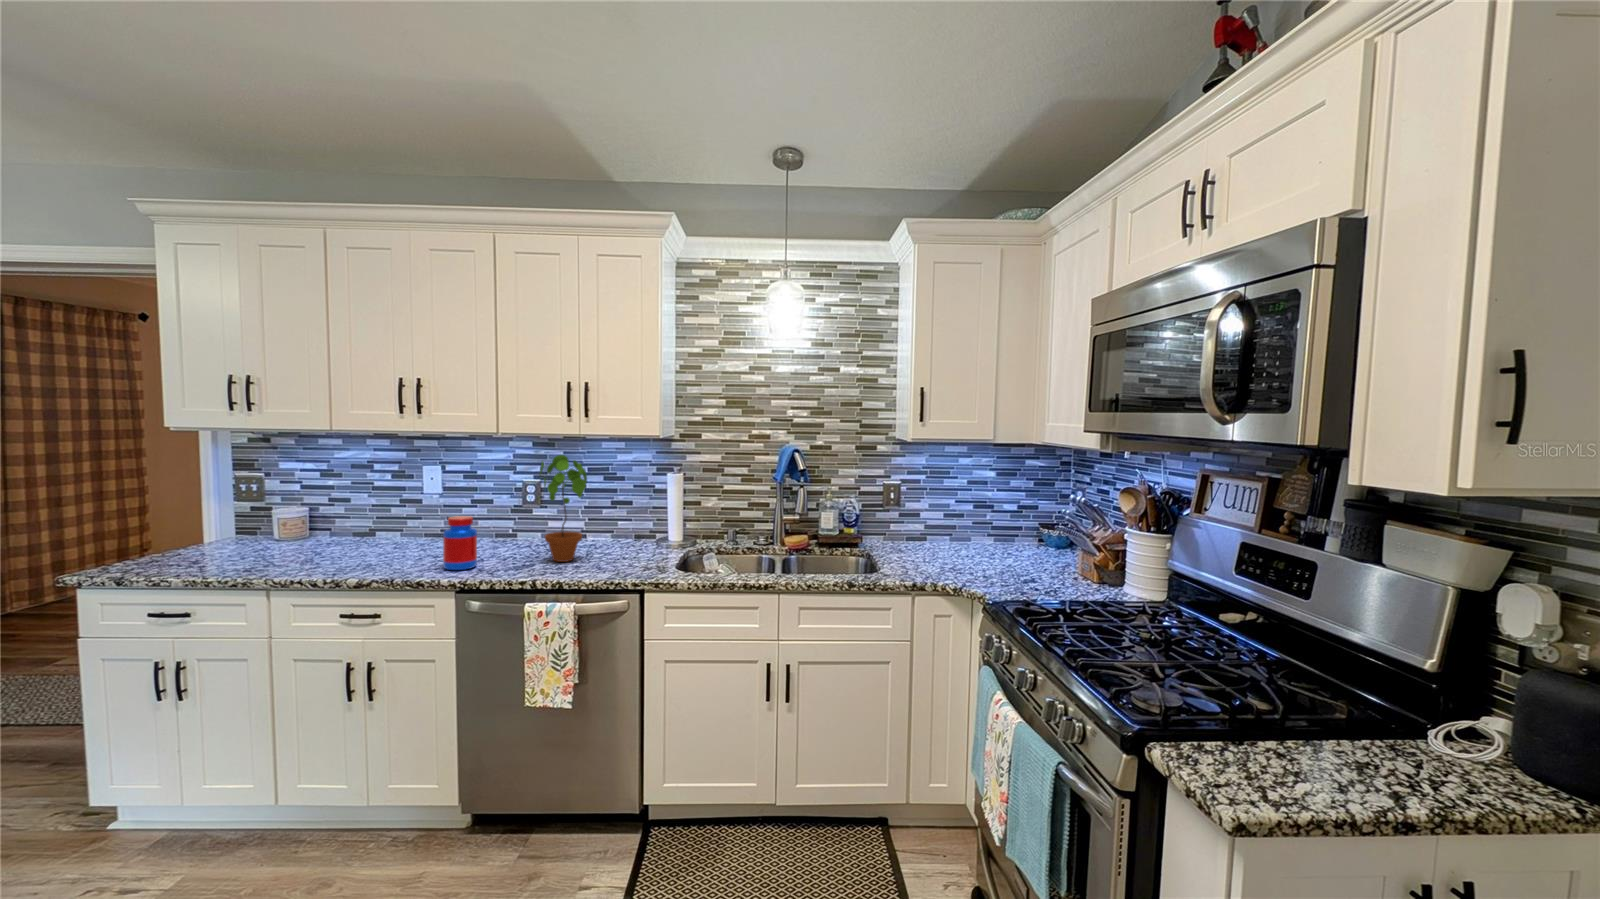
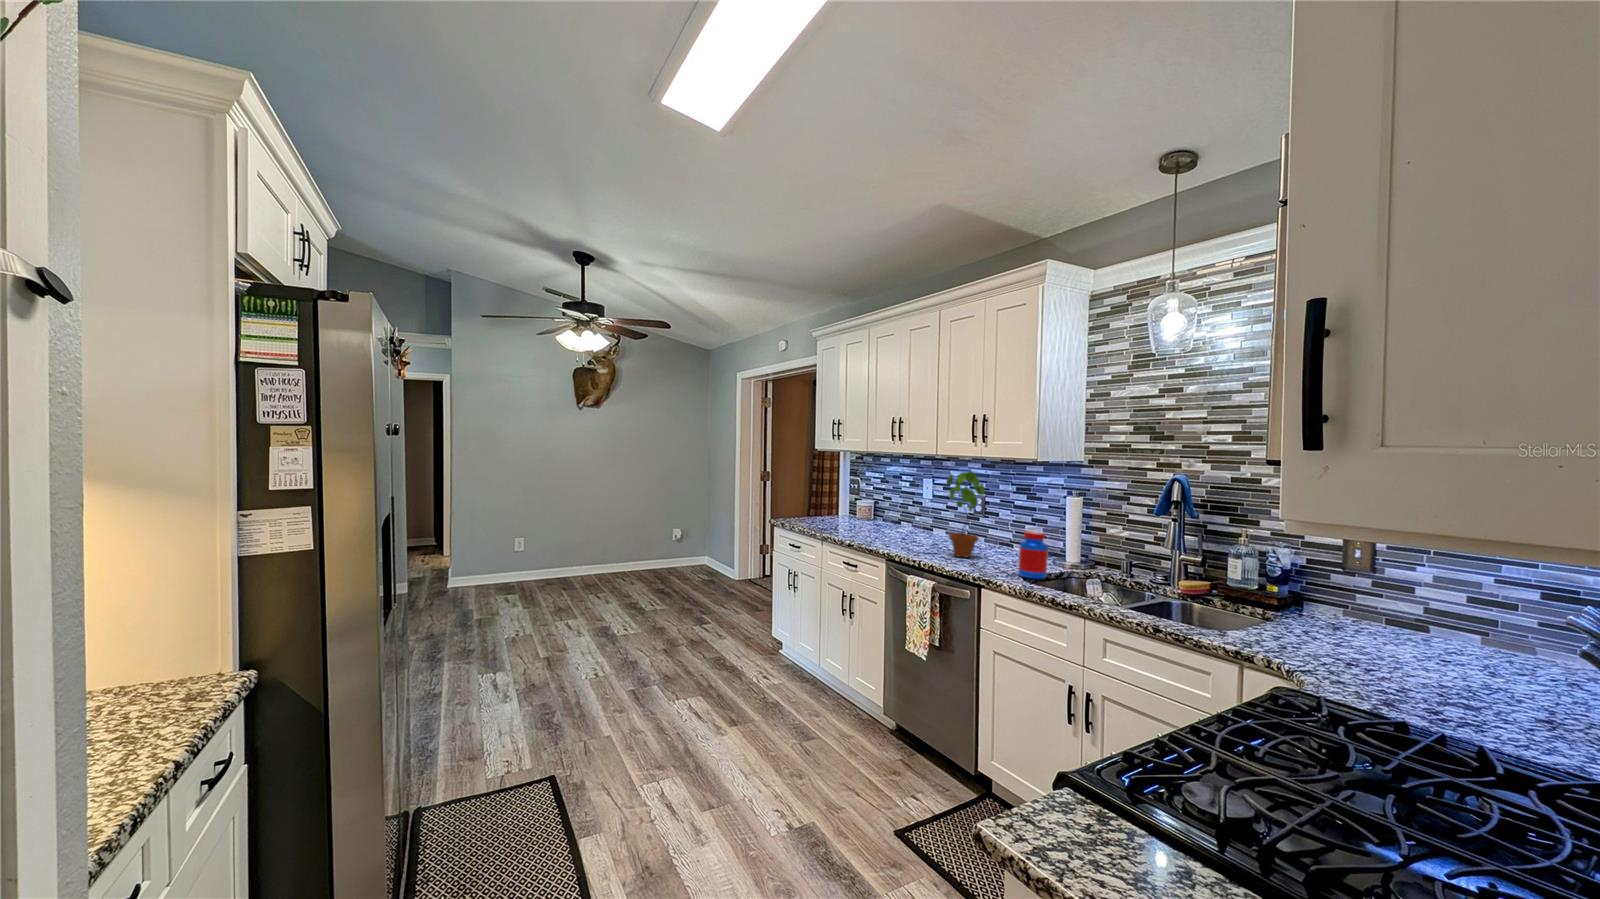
jar: present [443,516,477,570] -> present [1018,531,1048,579]

